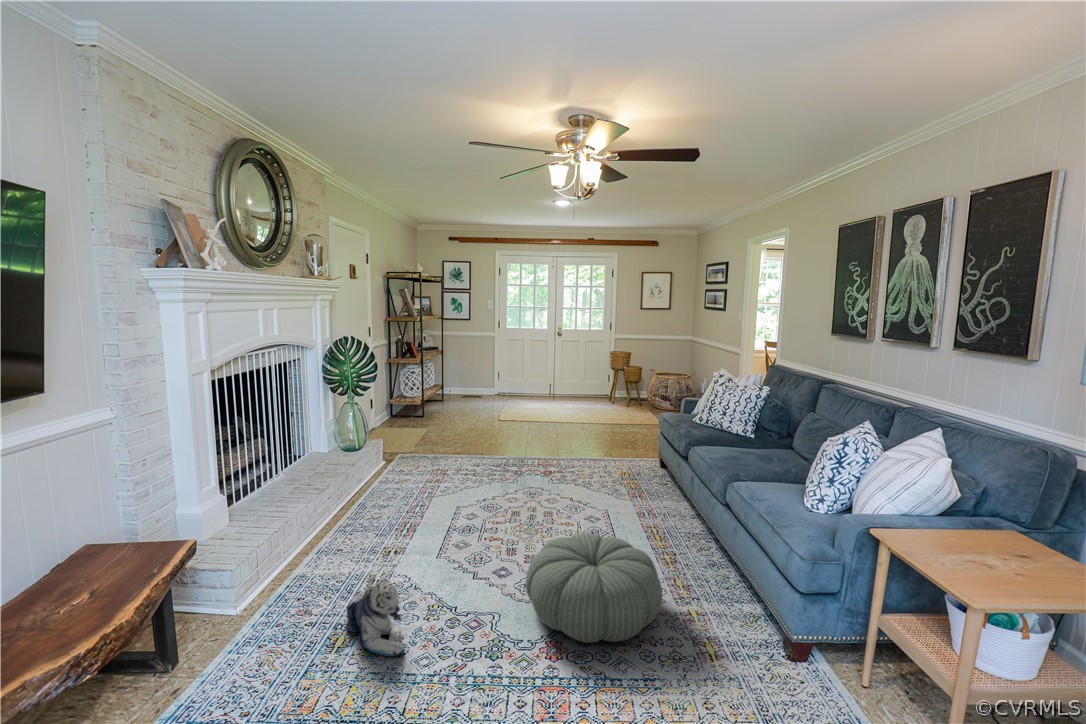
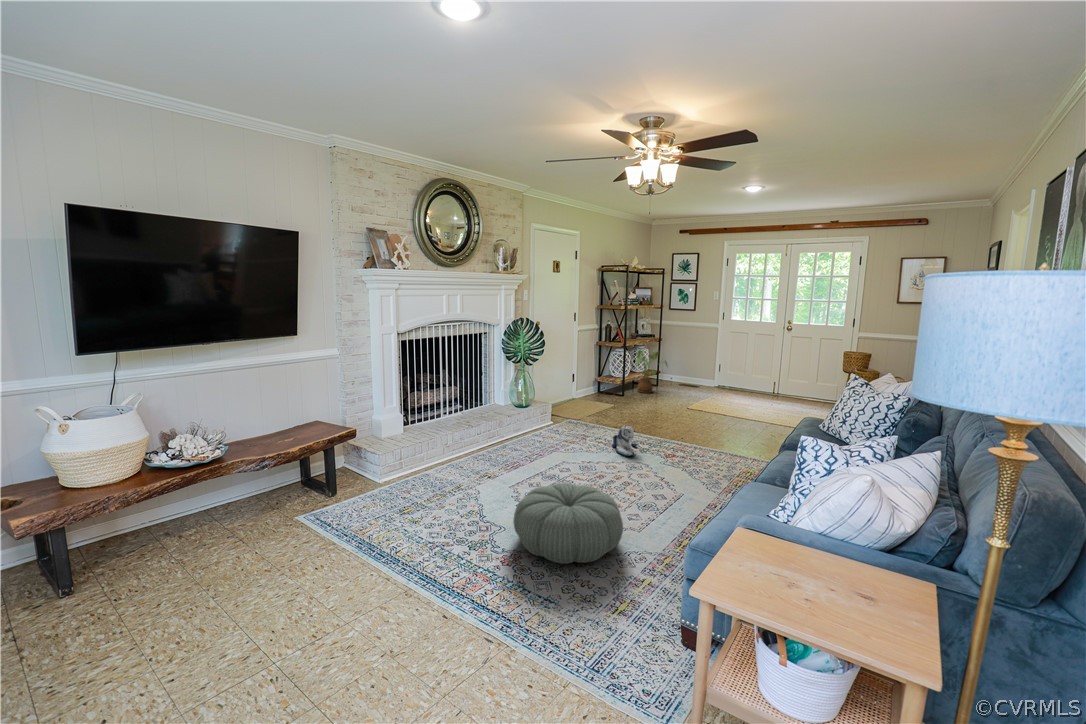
house plant: none [429,364,467,413] -> present [637,350,667,393]
plush toy: present [347,580,404,657] -> present [612,425,637,456]

